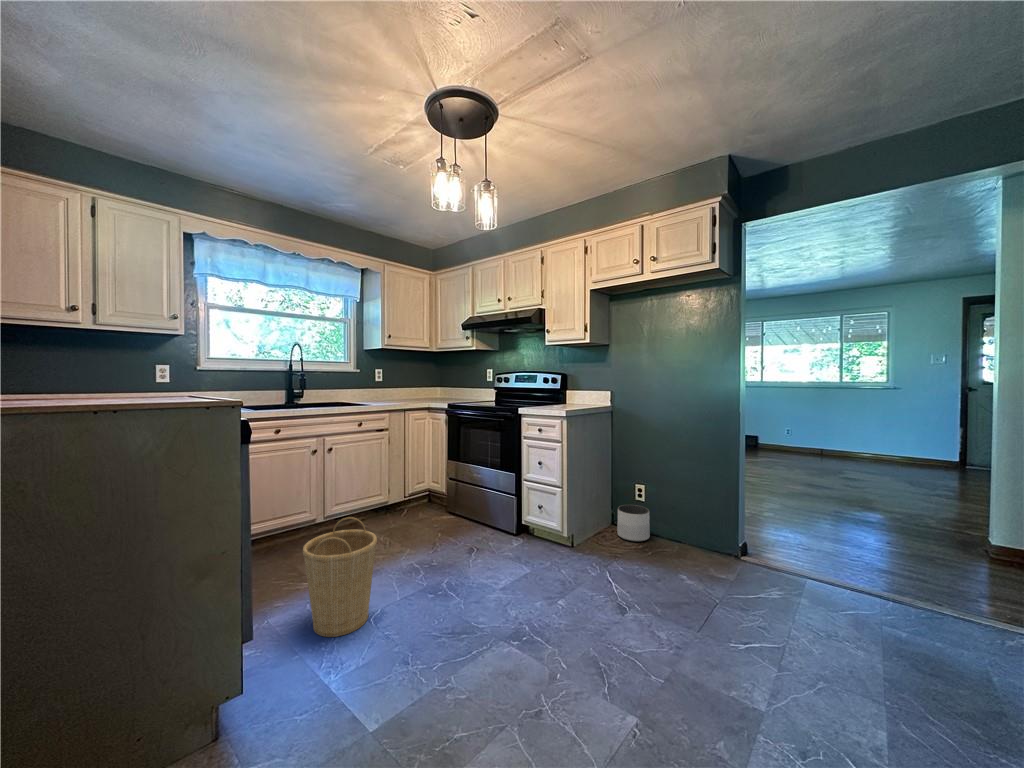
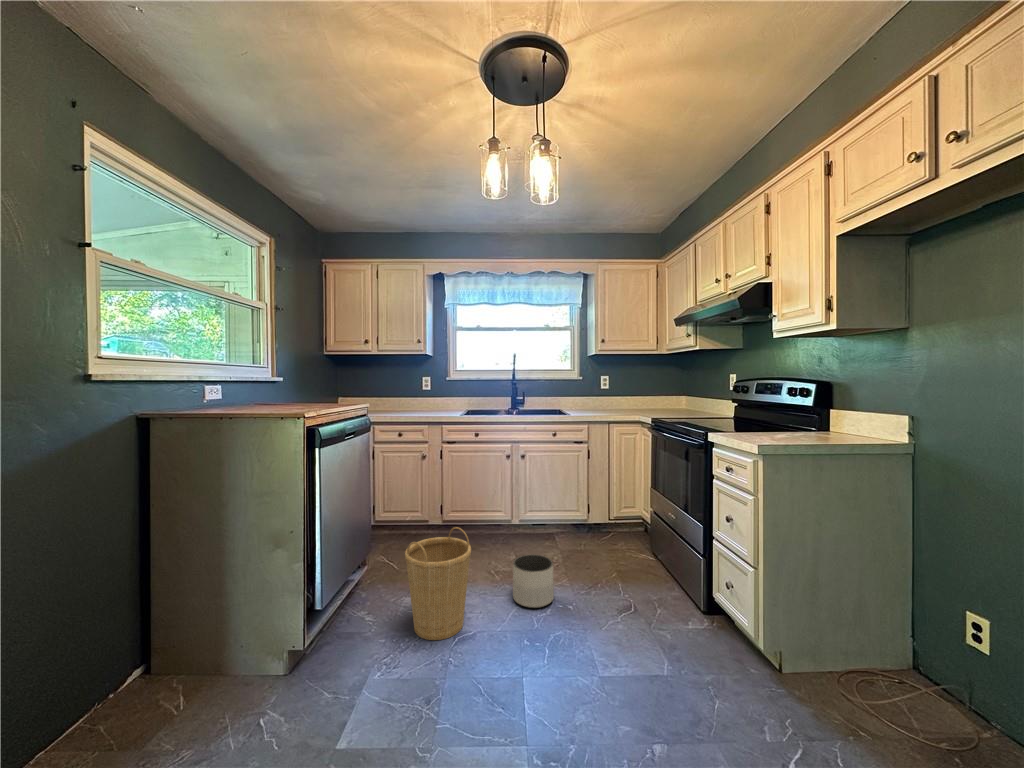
planter: present [617,505,650,542] -> present [513,554,554,608]

